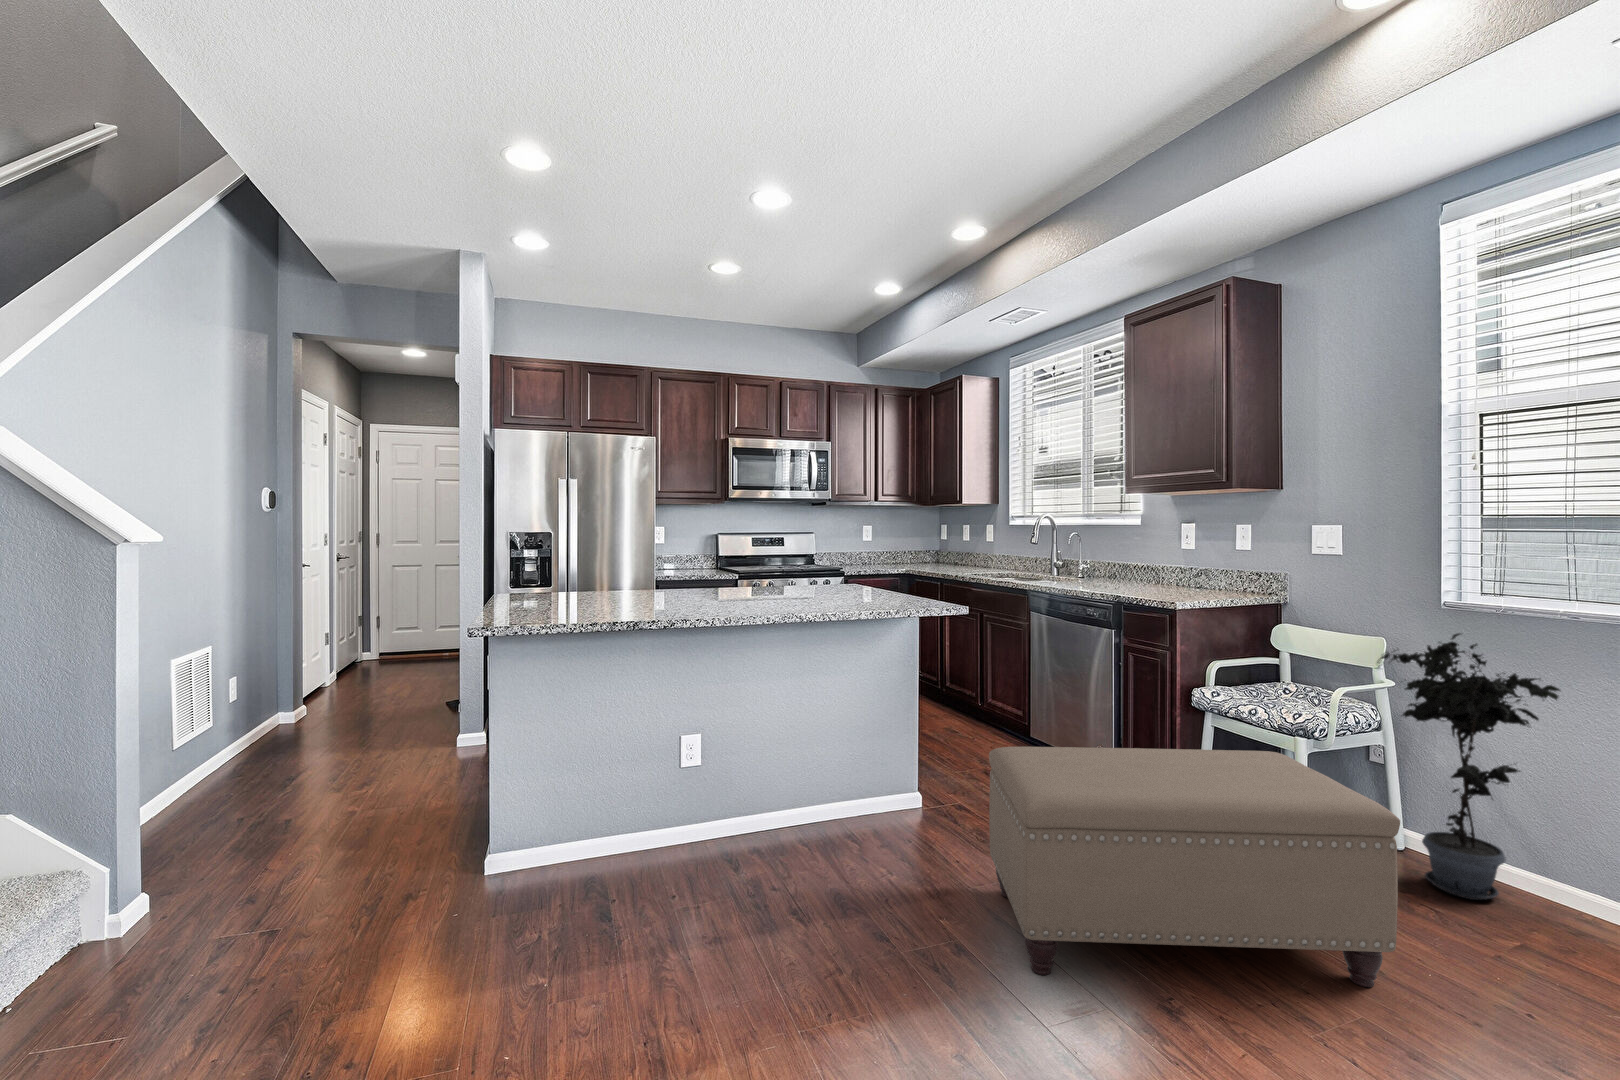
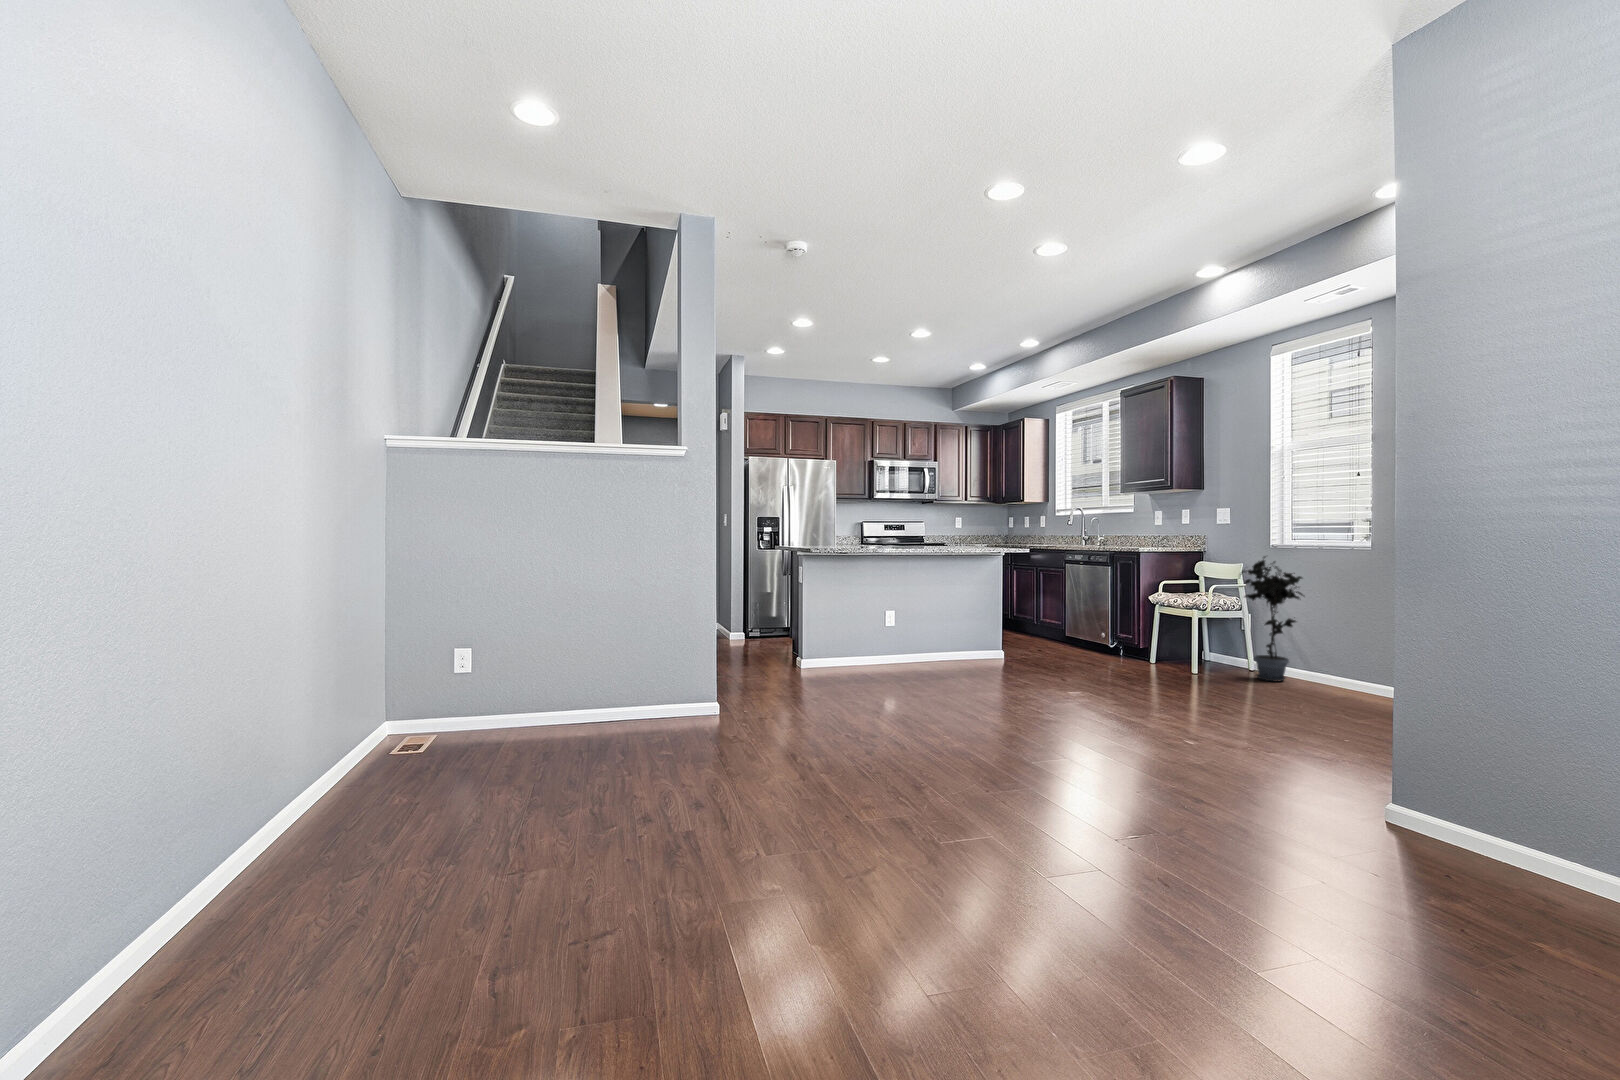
ottoman: present [989,746,1400,987] -> none [1039,608,1211,694]

